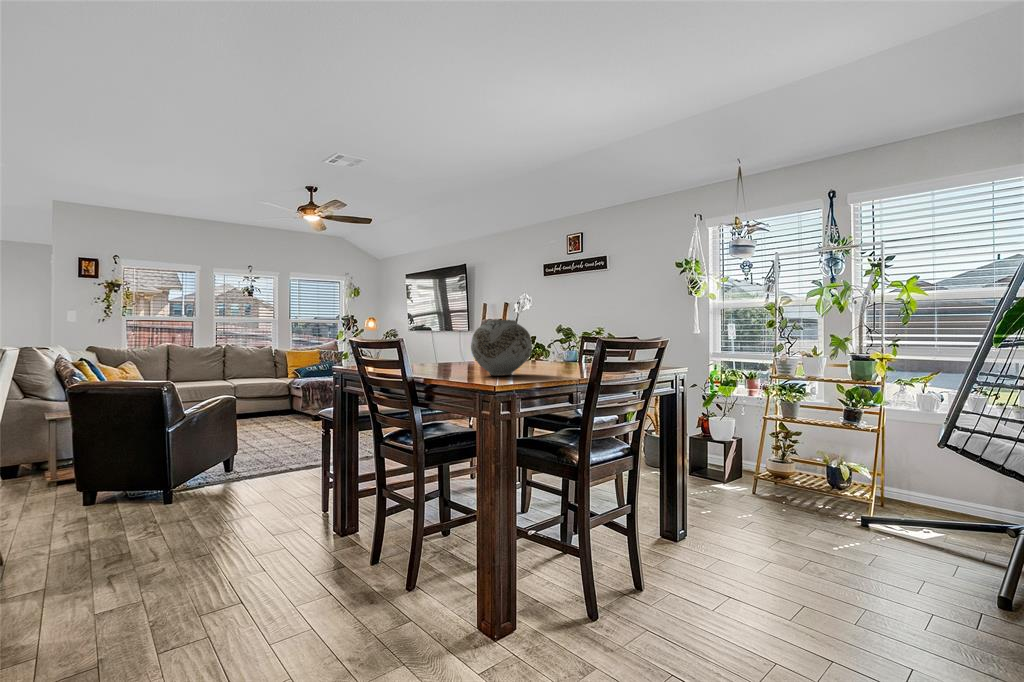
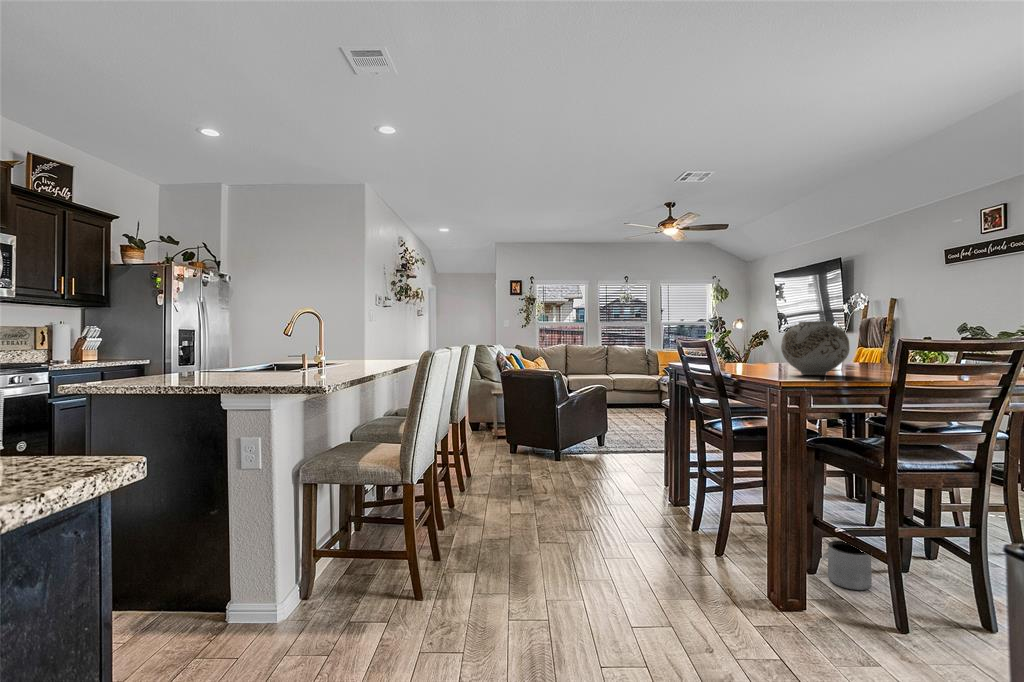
planter: none [518,539,554,588] -> present [828,541,872,590]

